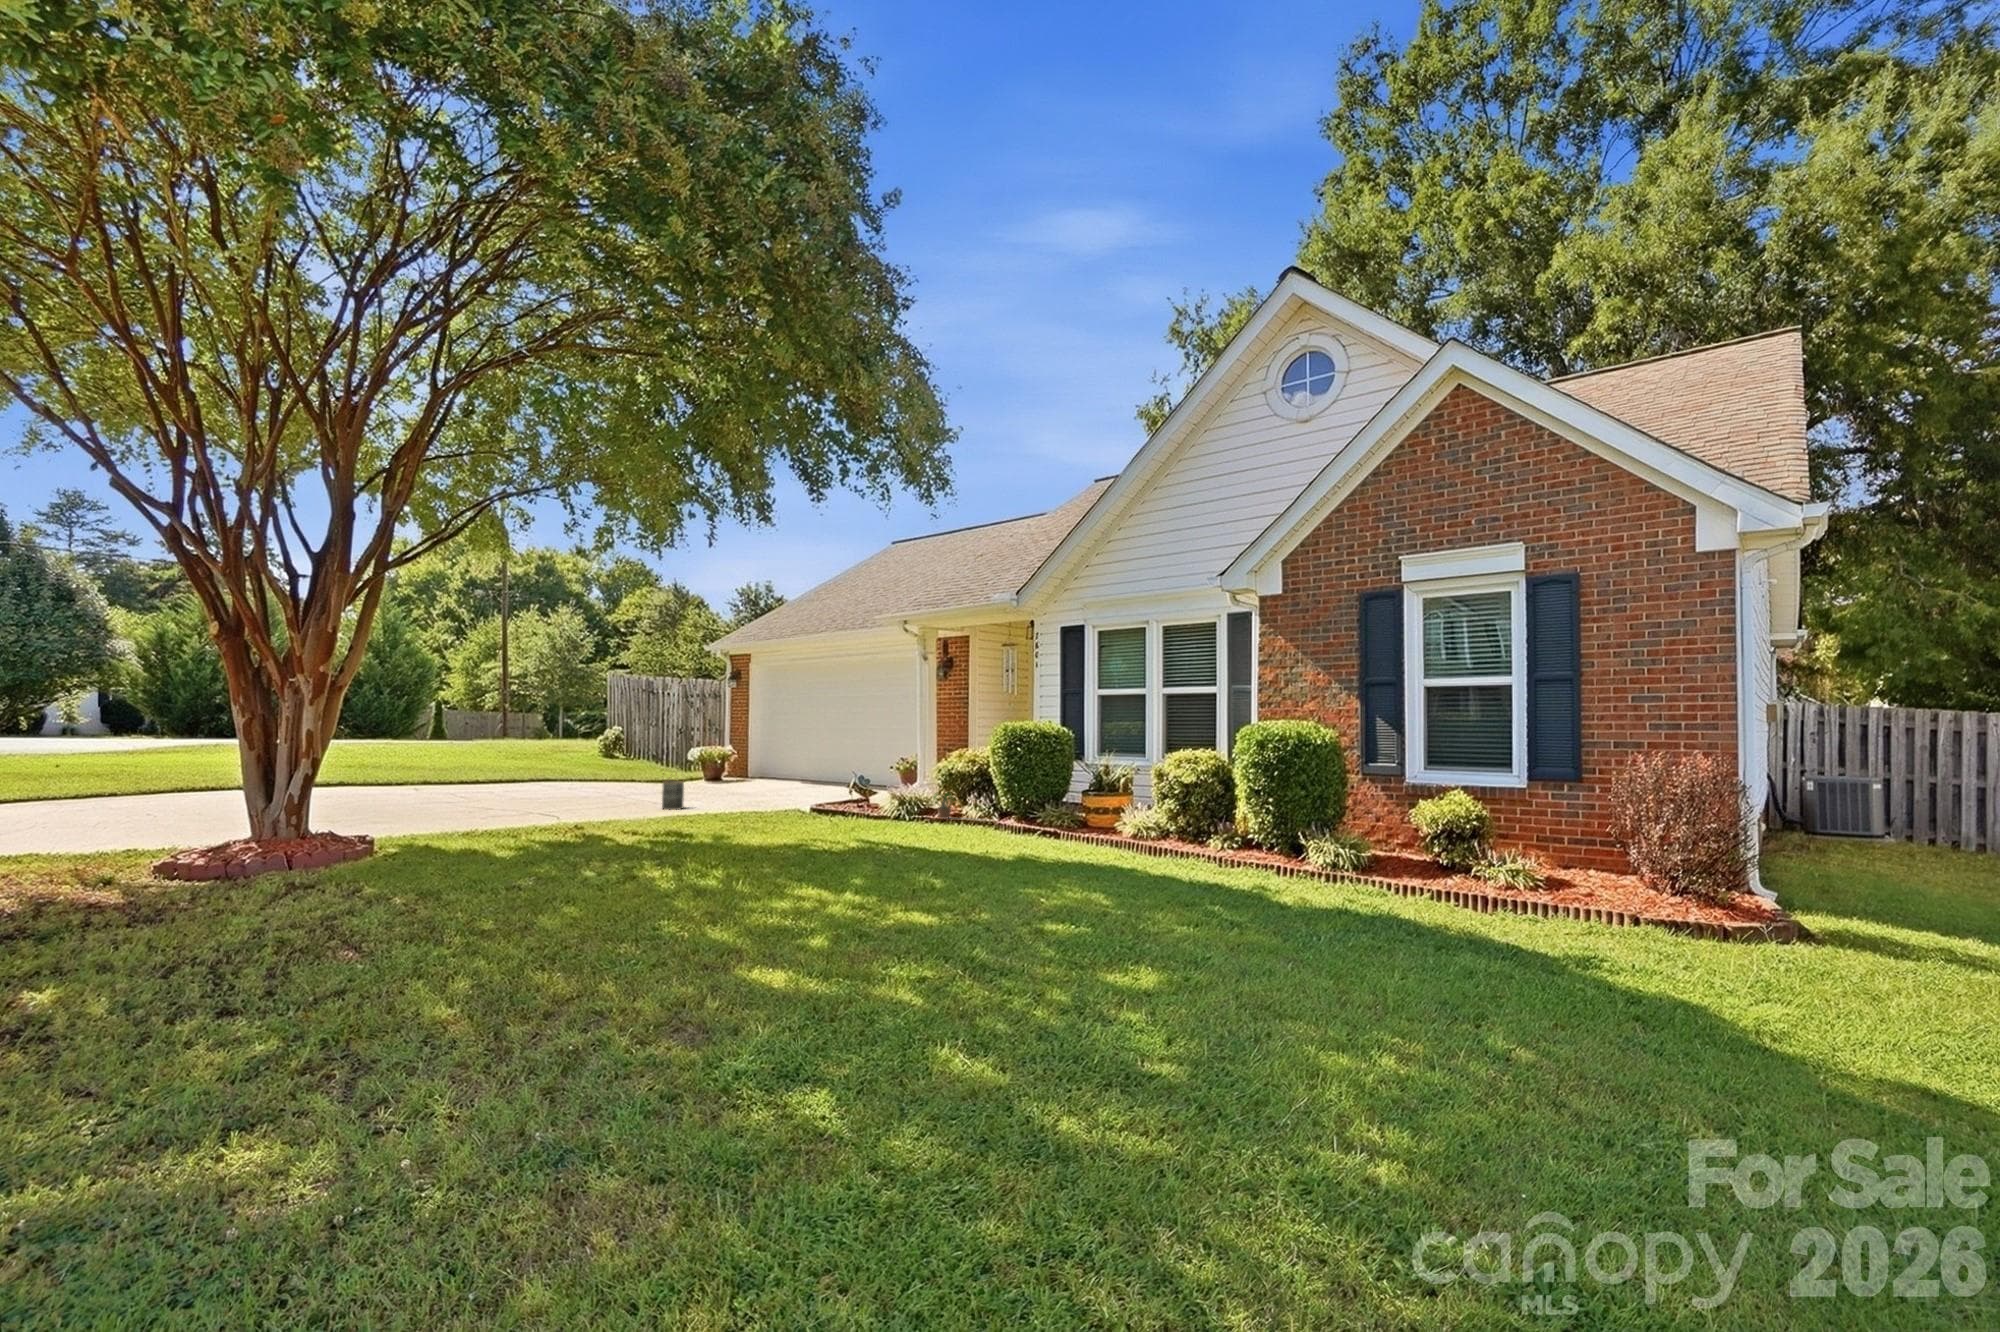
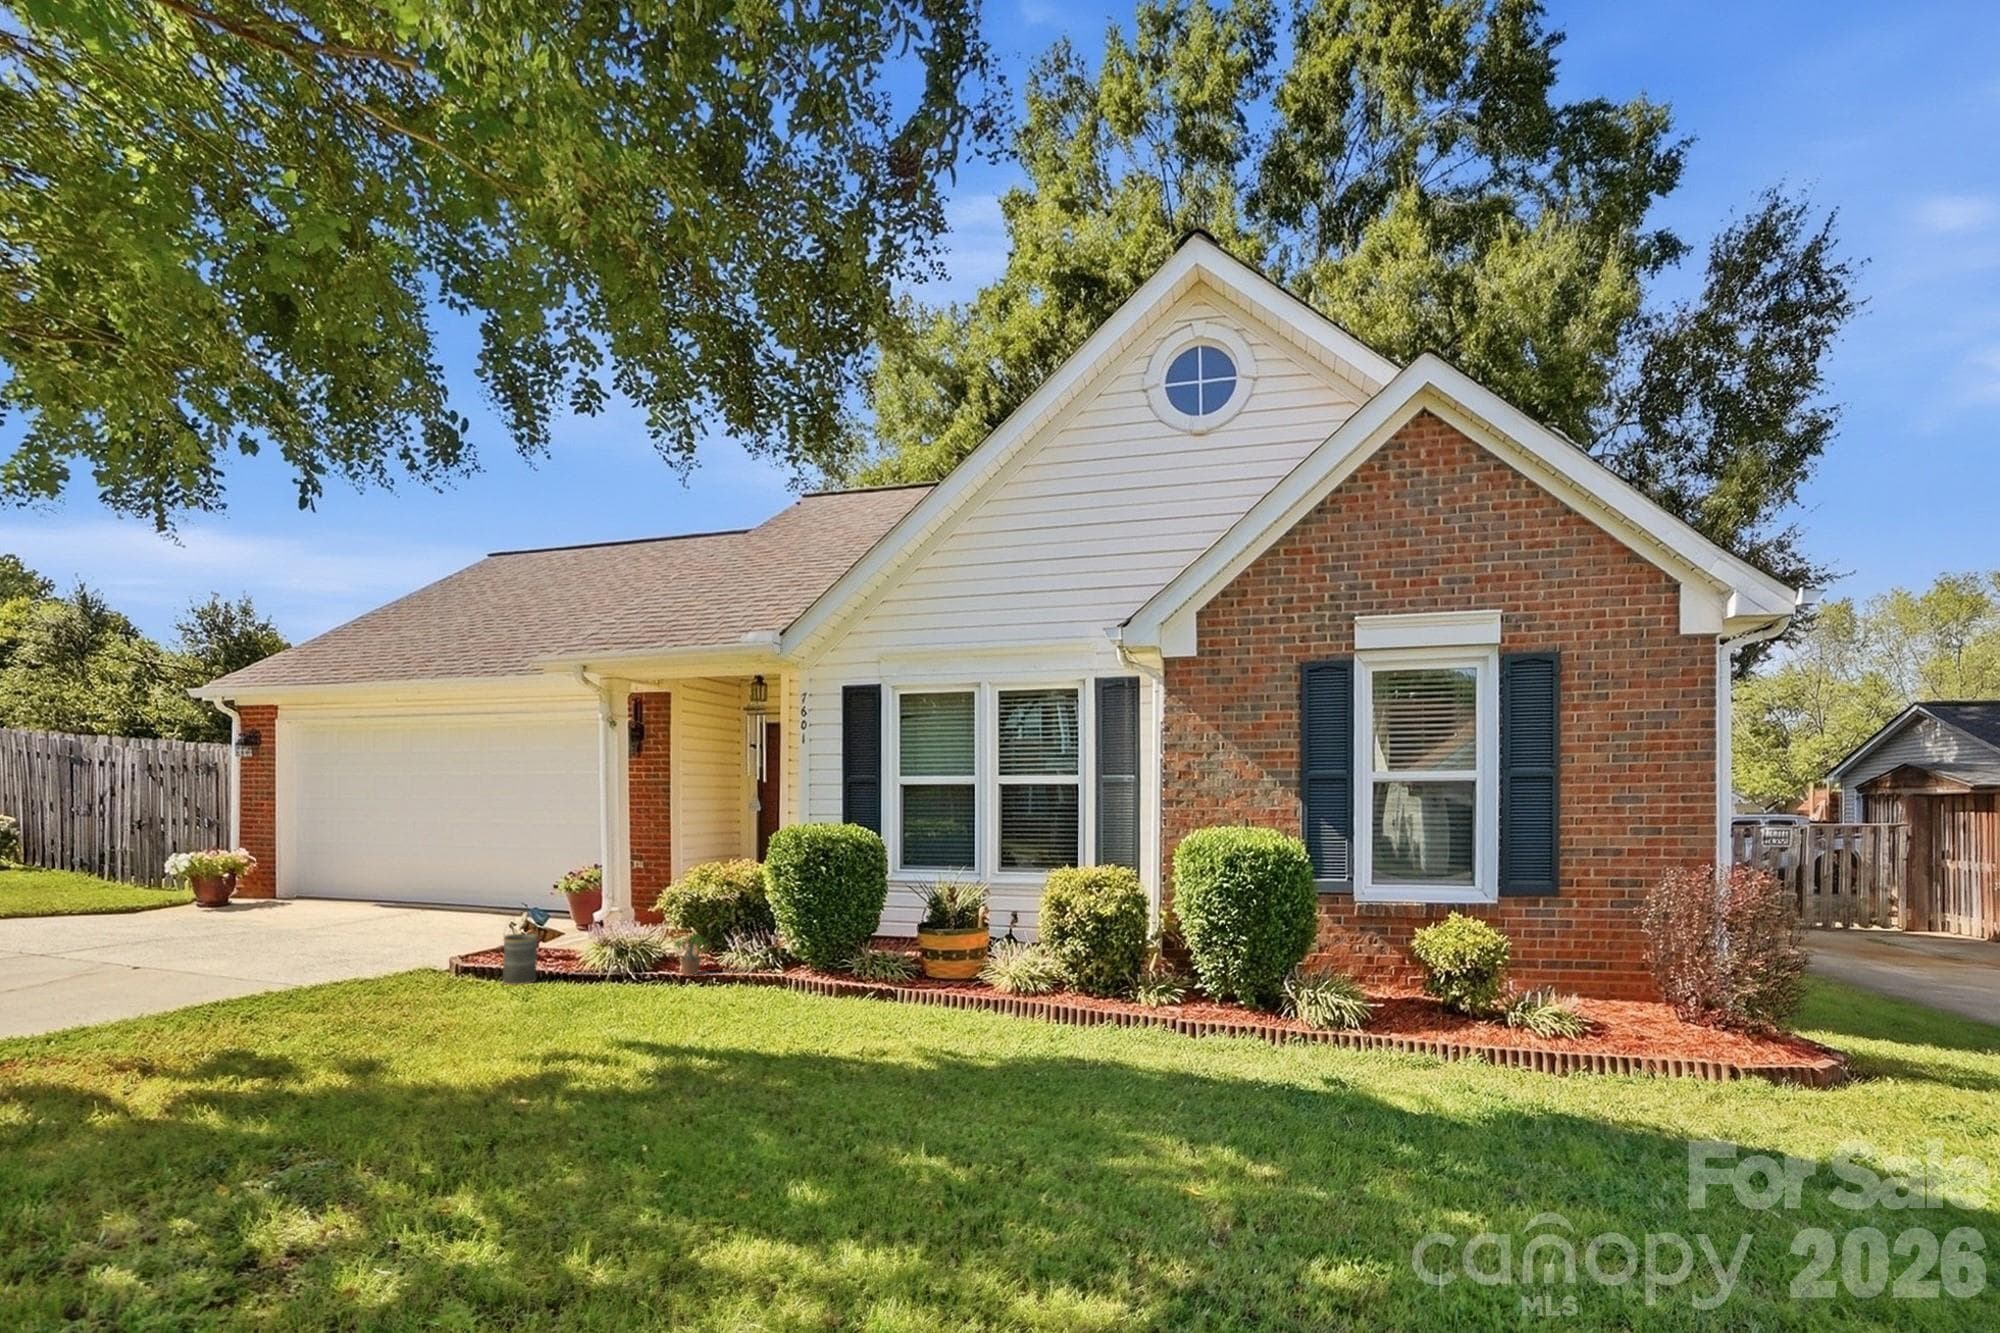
basket: present [662,780,684,810] -> present [502,916,538,985]

